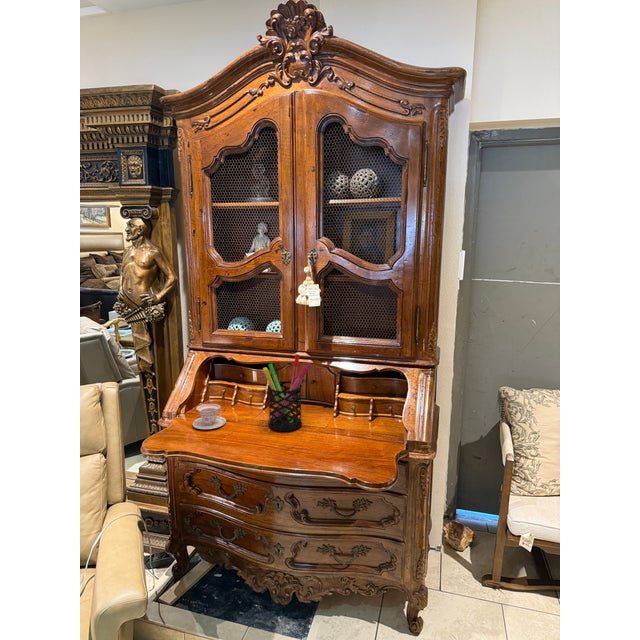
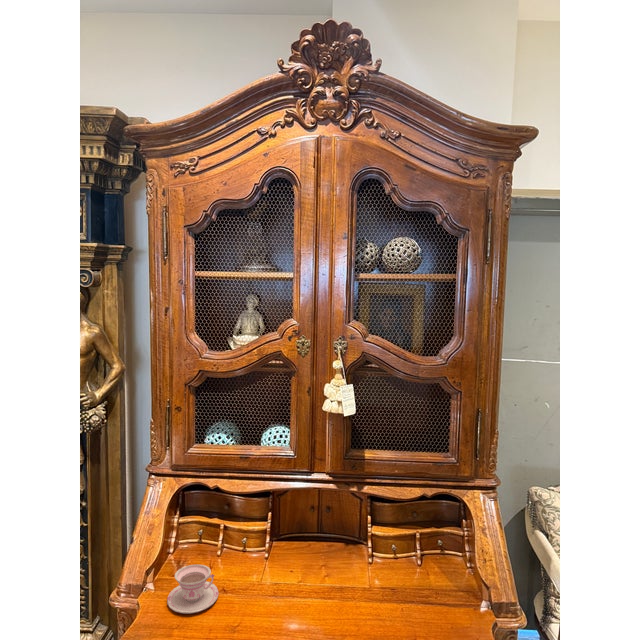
pen holder: present [263,354,311,431] -> none [279,482,343,603]

